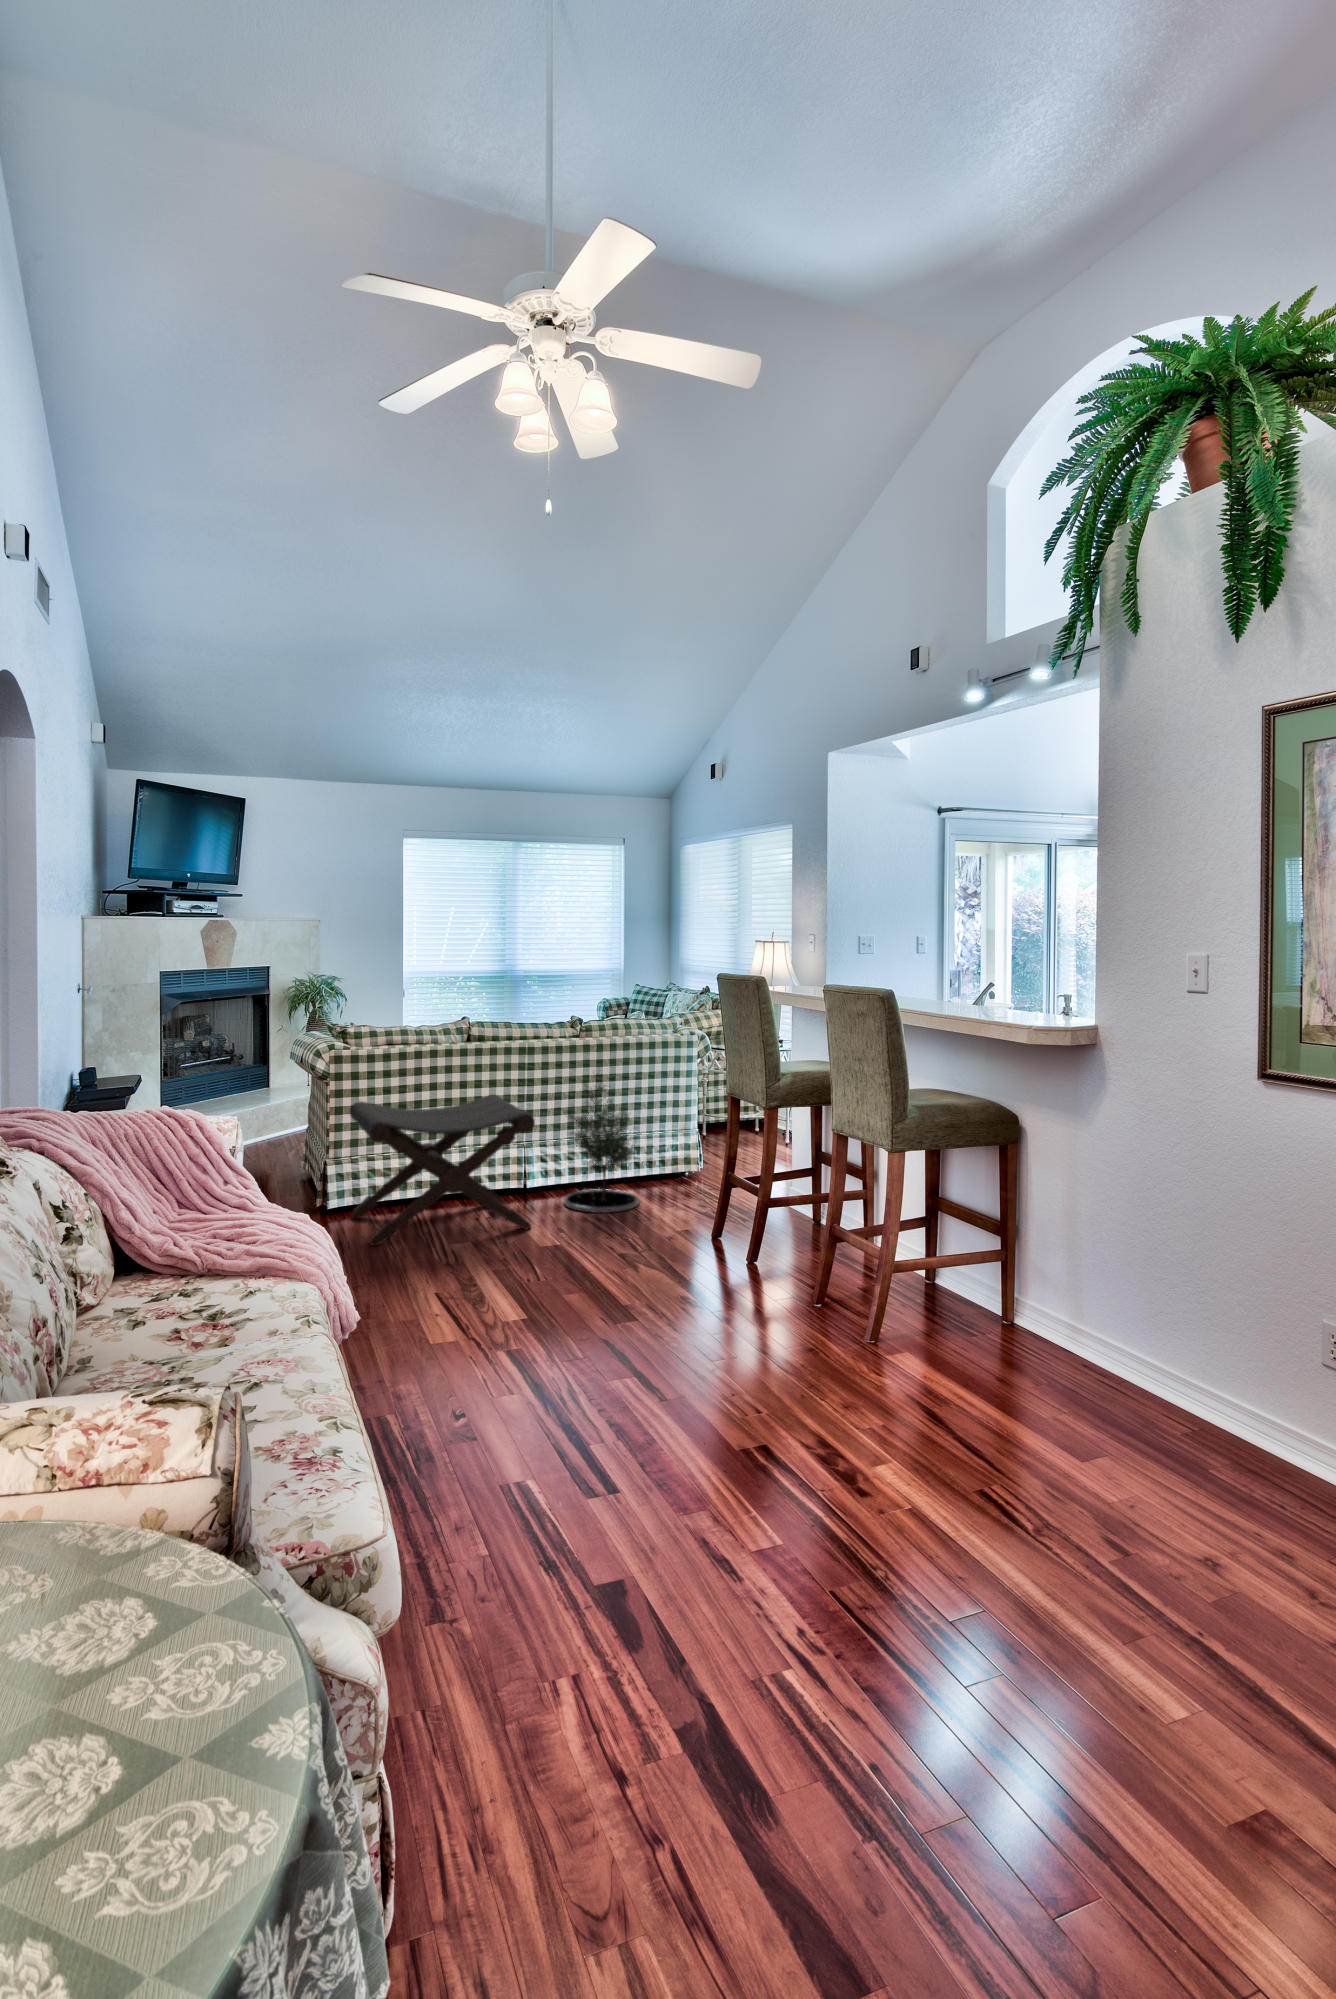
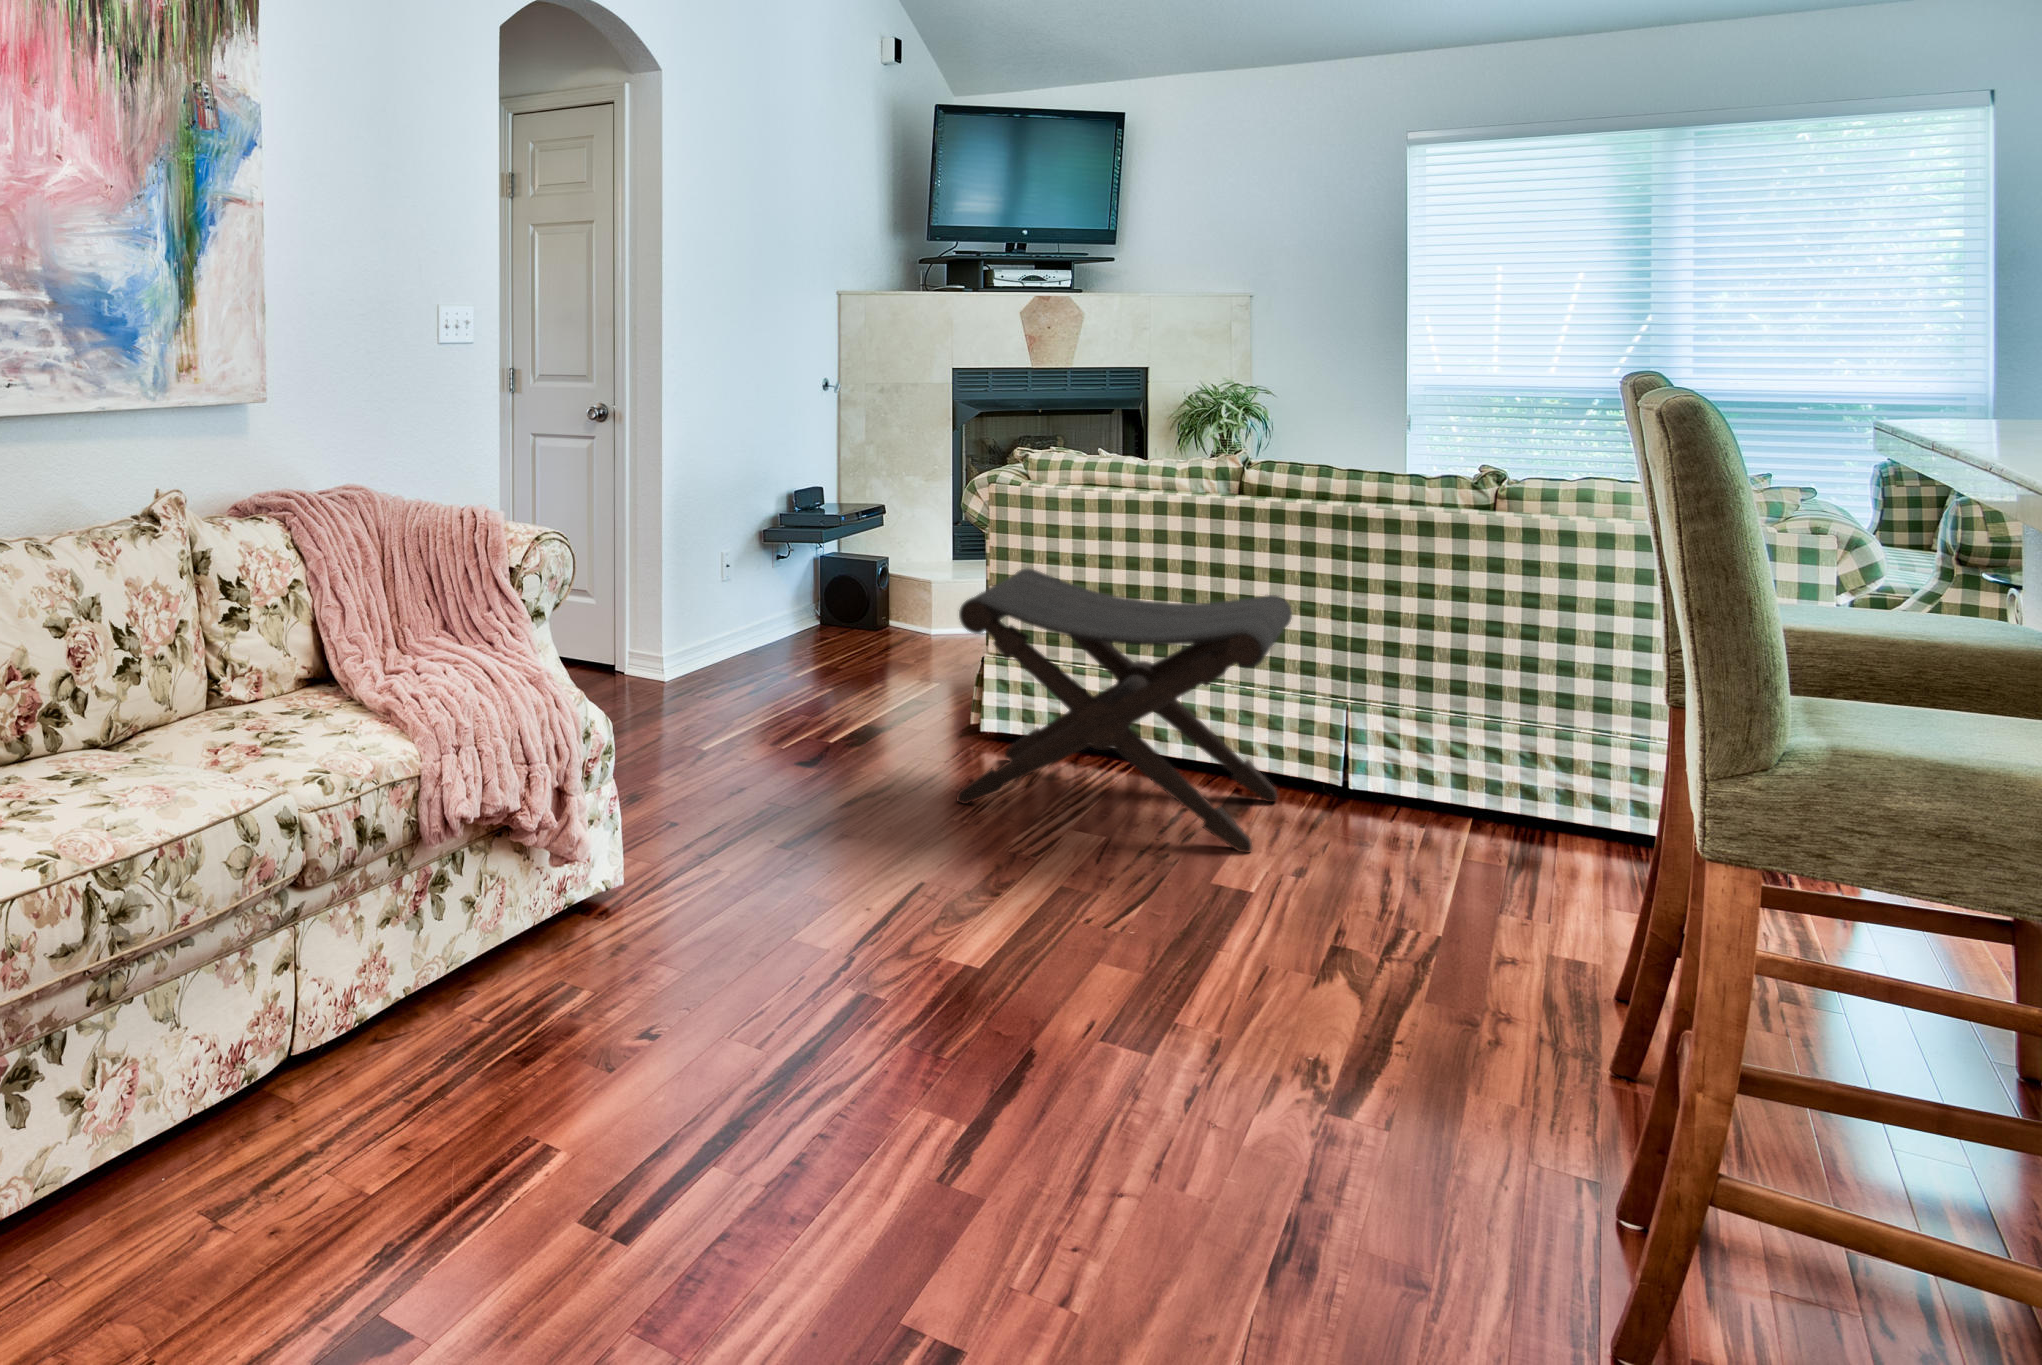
potted tree: present [564,1072,639,1213] -> none [1386,573,1582,880]

